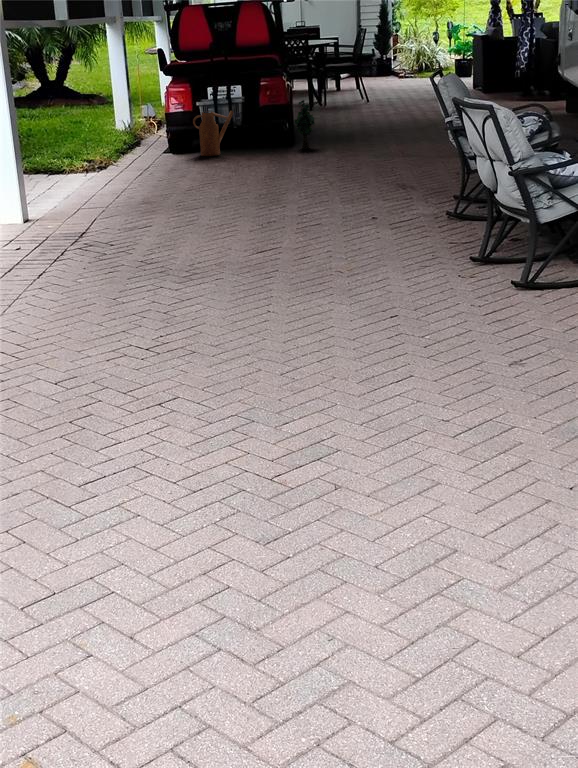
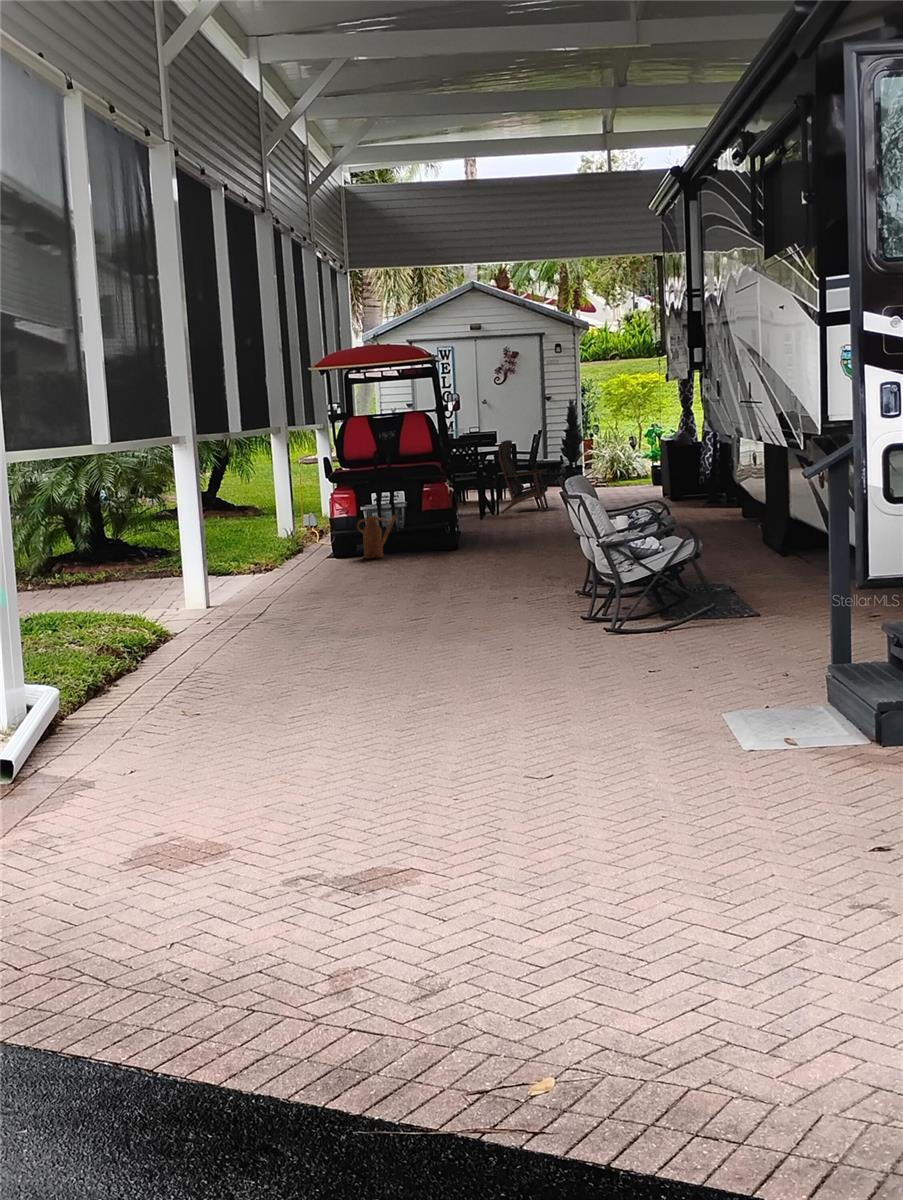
lounge chair: none [325,34,371,104] -> present [498,440,549,514]
decorative plant: present [294,100,315,149] -> none [456,505,477,551]

